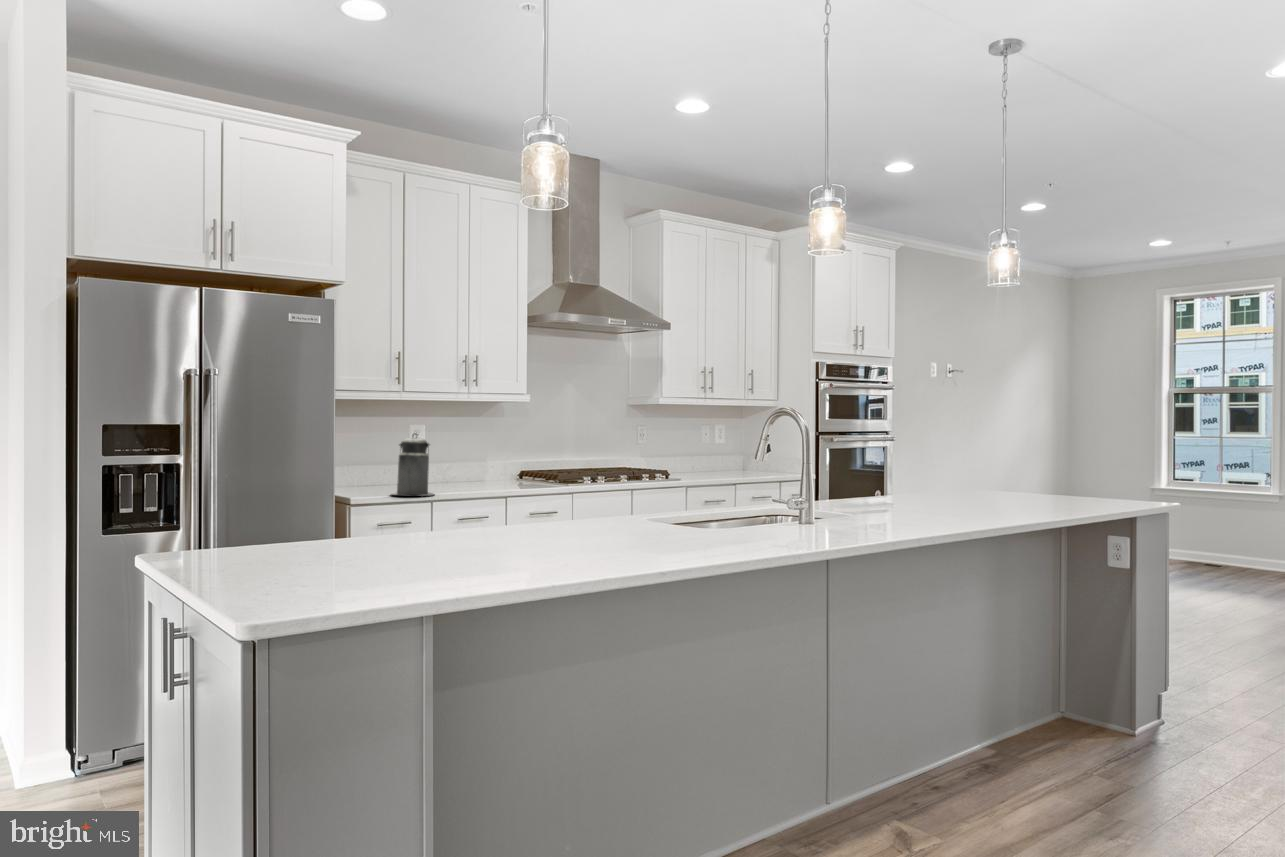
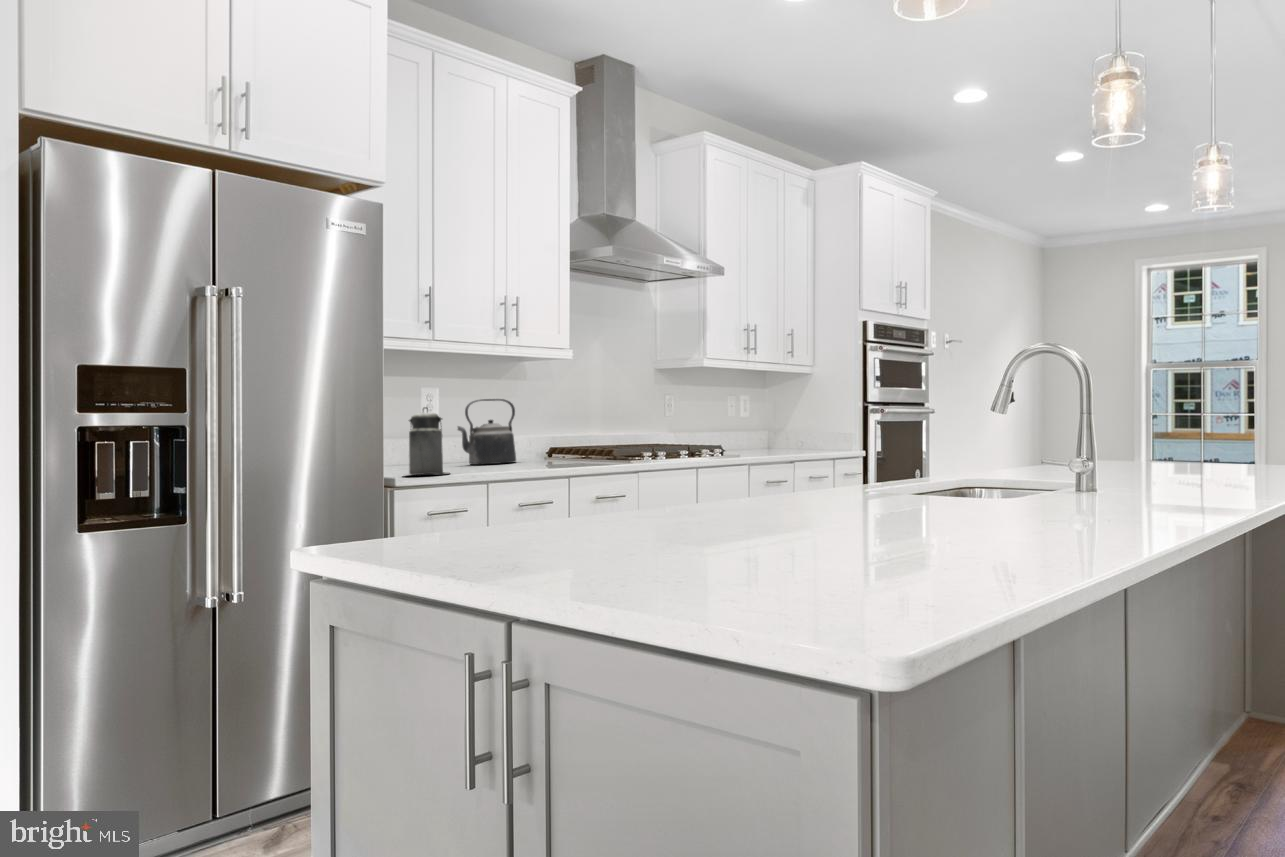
kettle: none [439,423,492,483] -> present [458,399,516,465]

